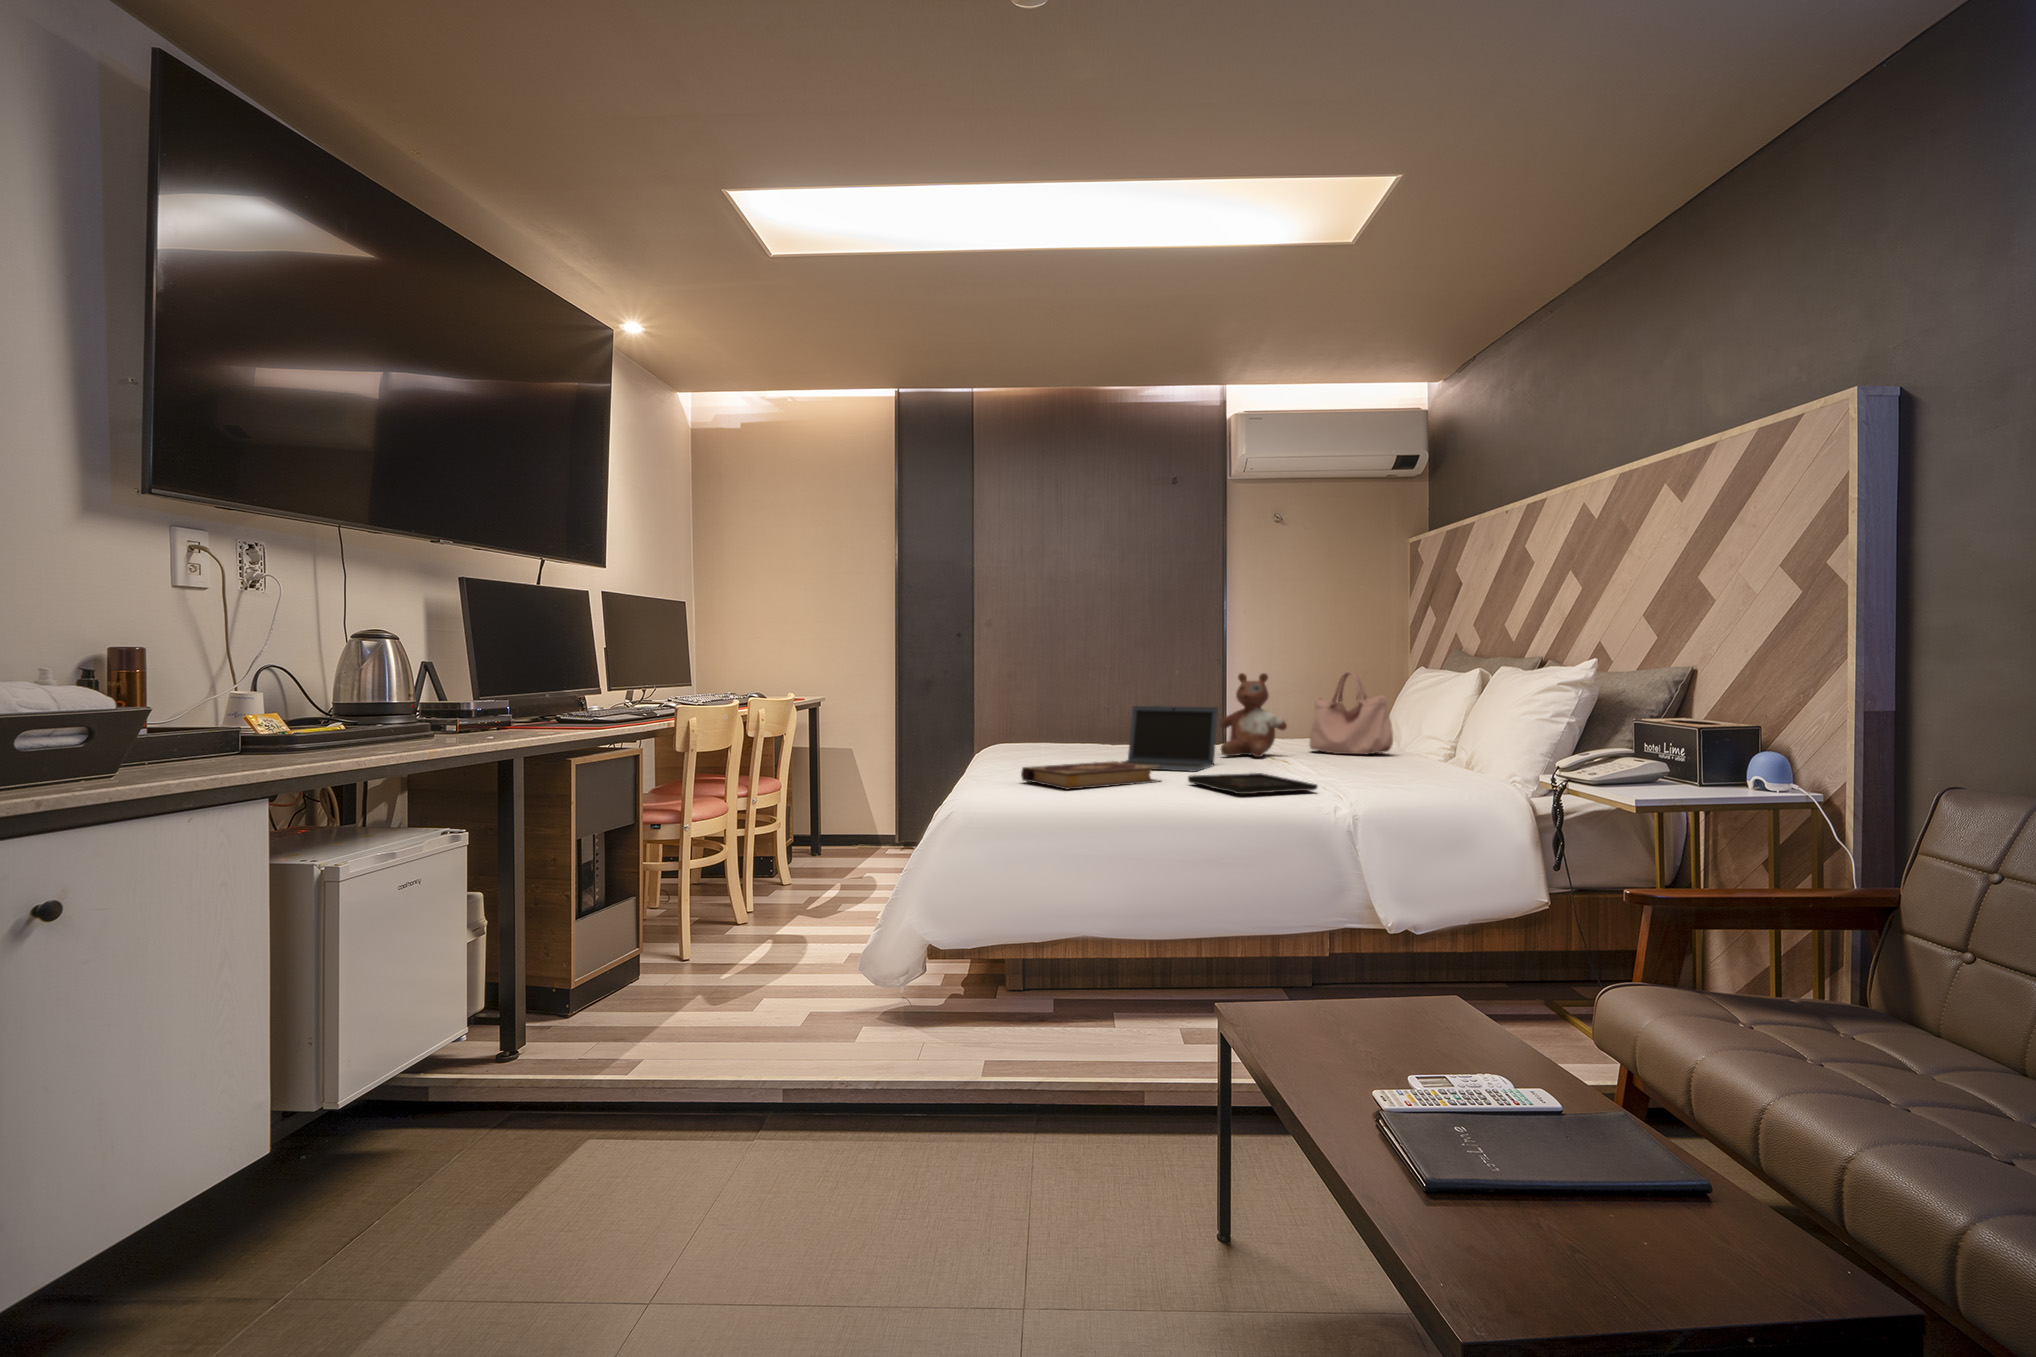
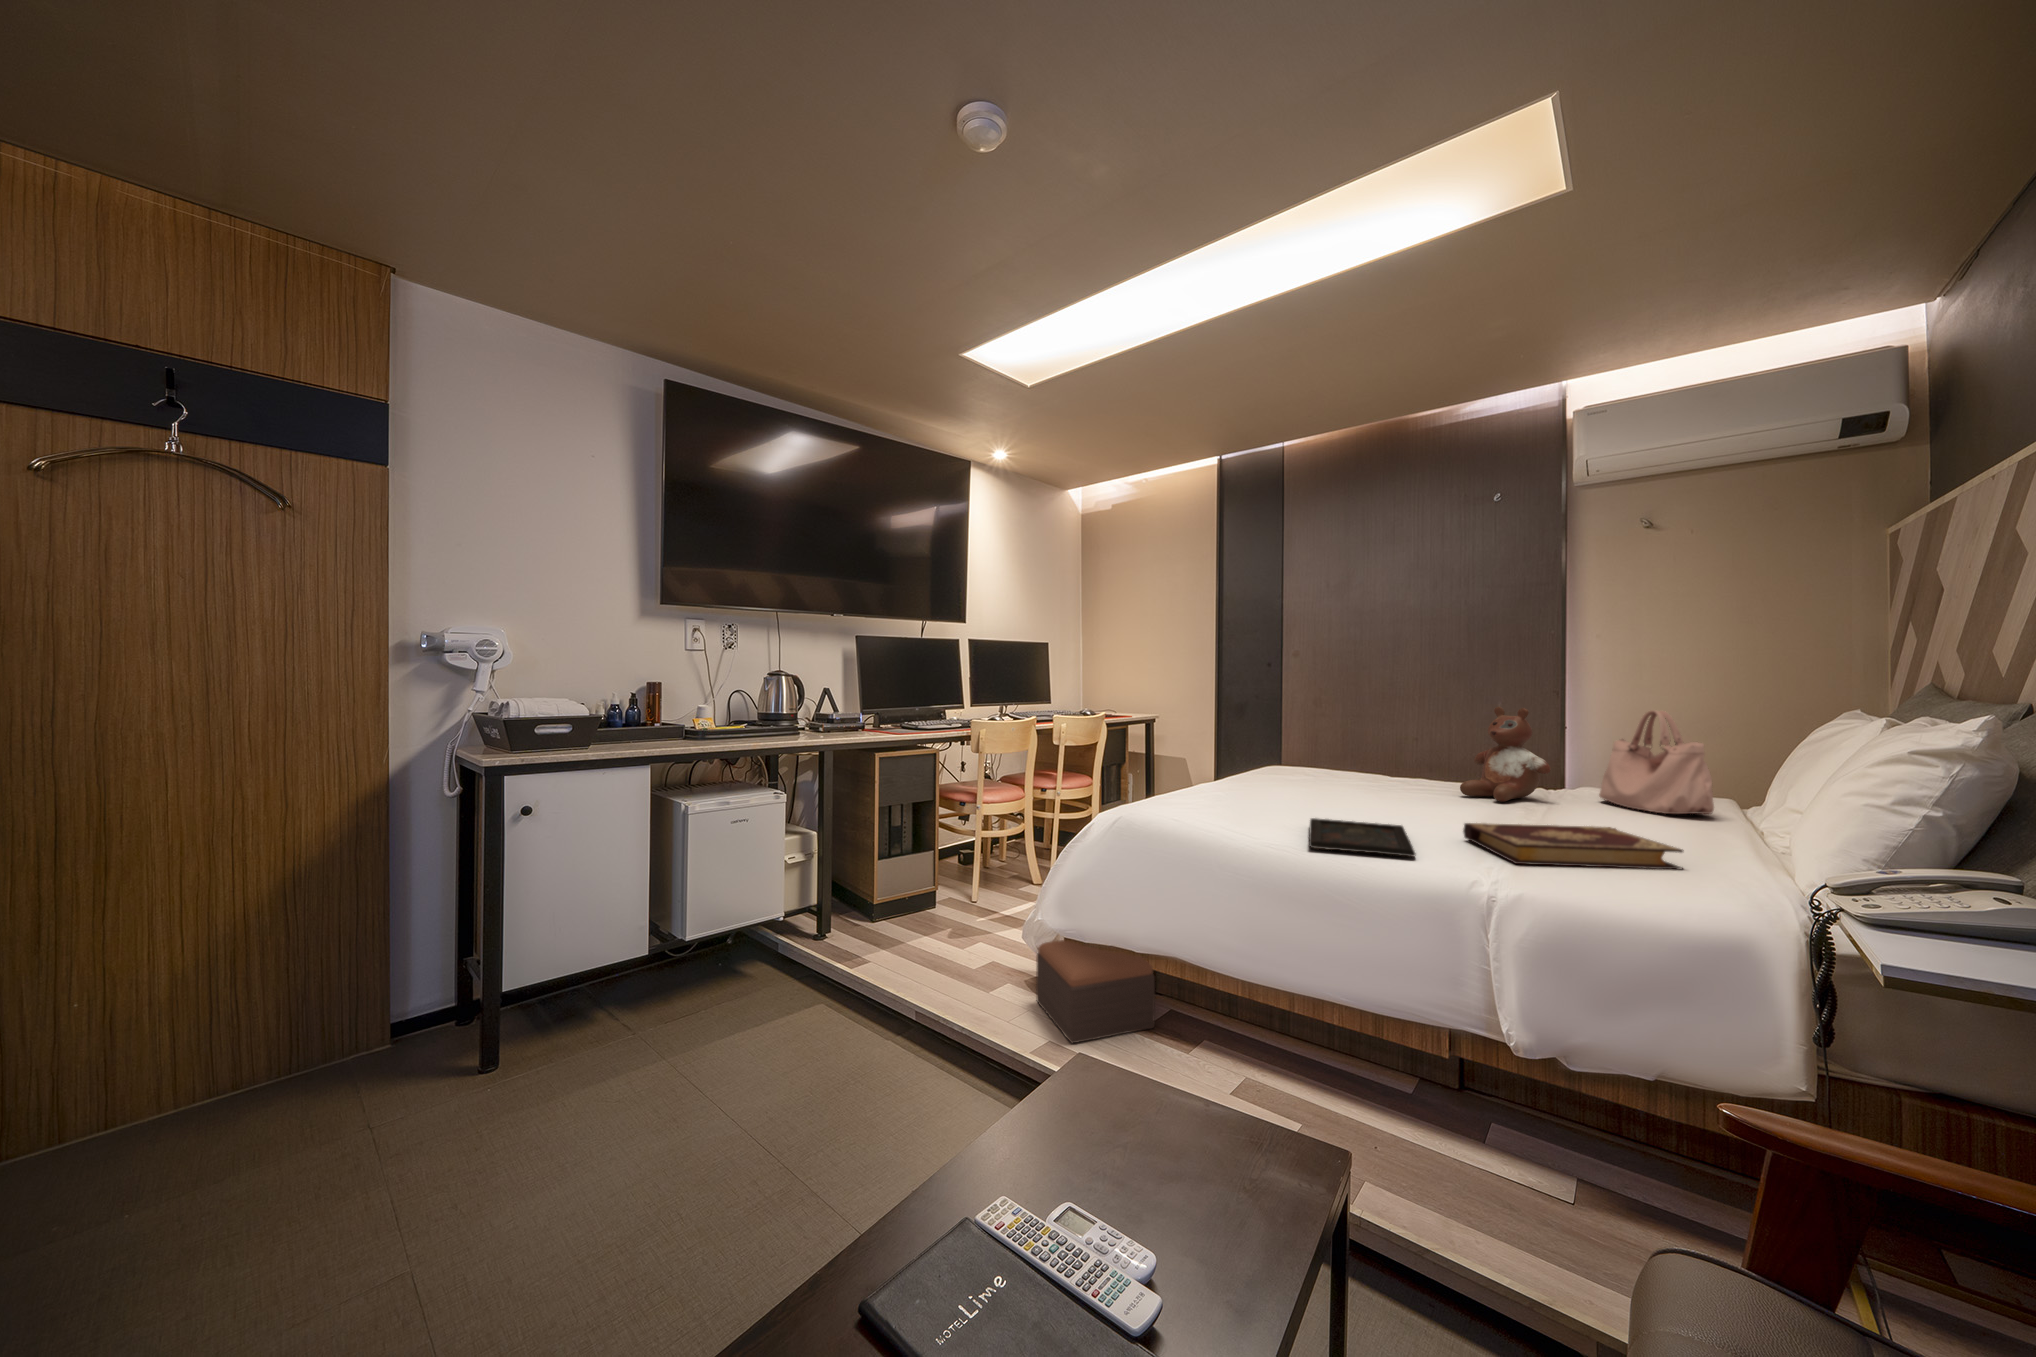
laptop: present [1121,706,1218,772] -> none [1296,737,1428,812]
book: present [1021,761,1162,789] -> present [1463,823,1683,869]
footstool: none [931,938,1073,1057] -> present [1036,940,1155,1043]

